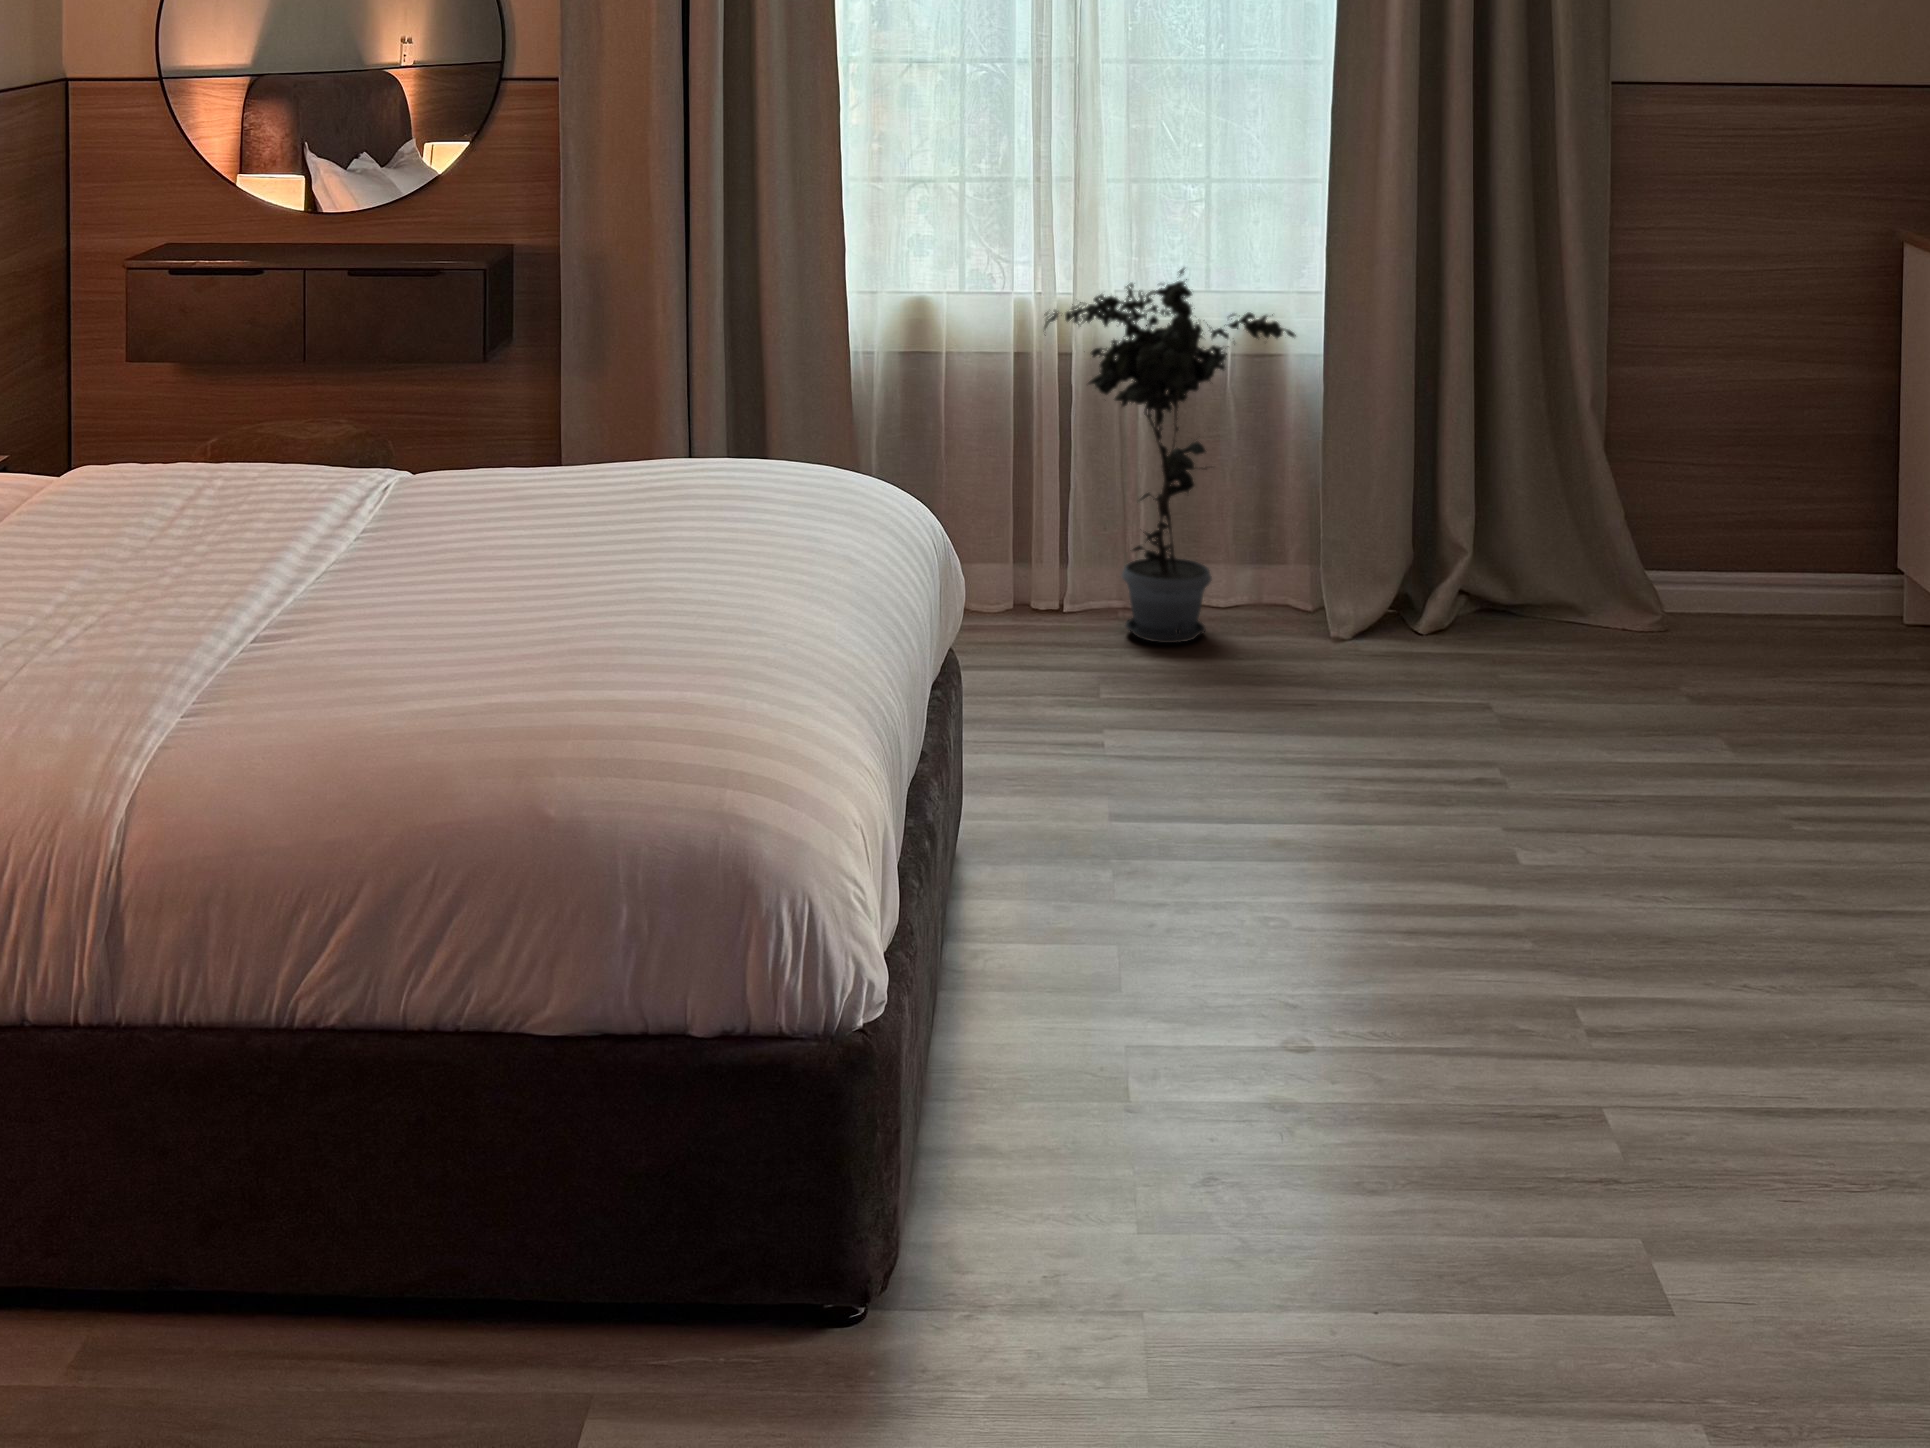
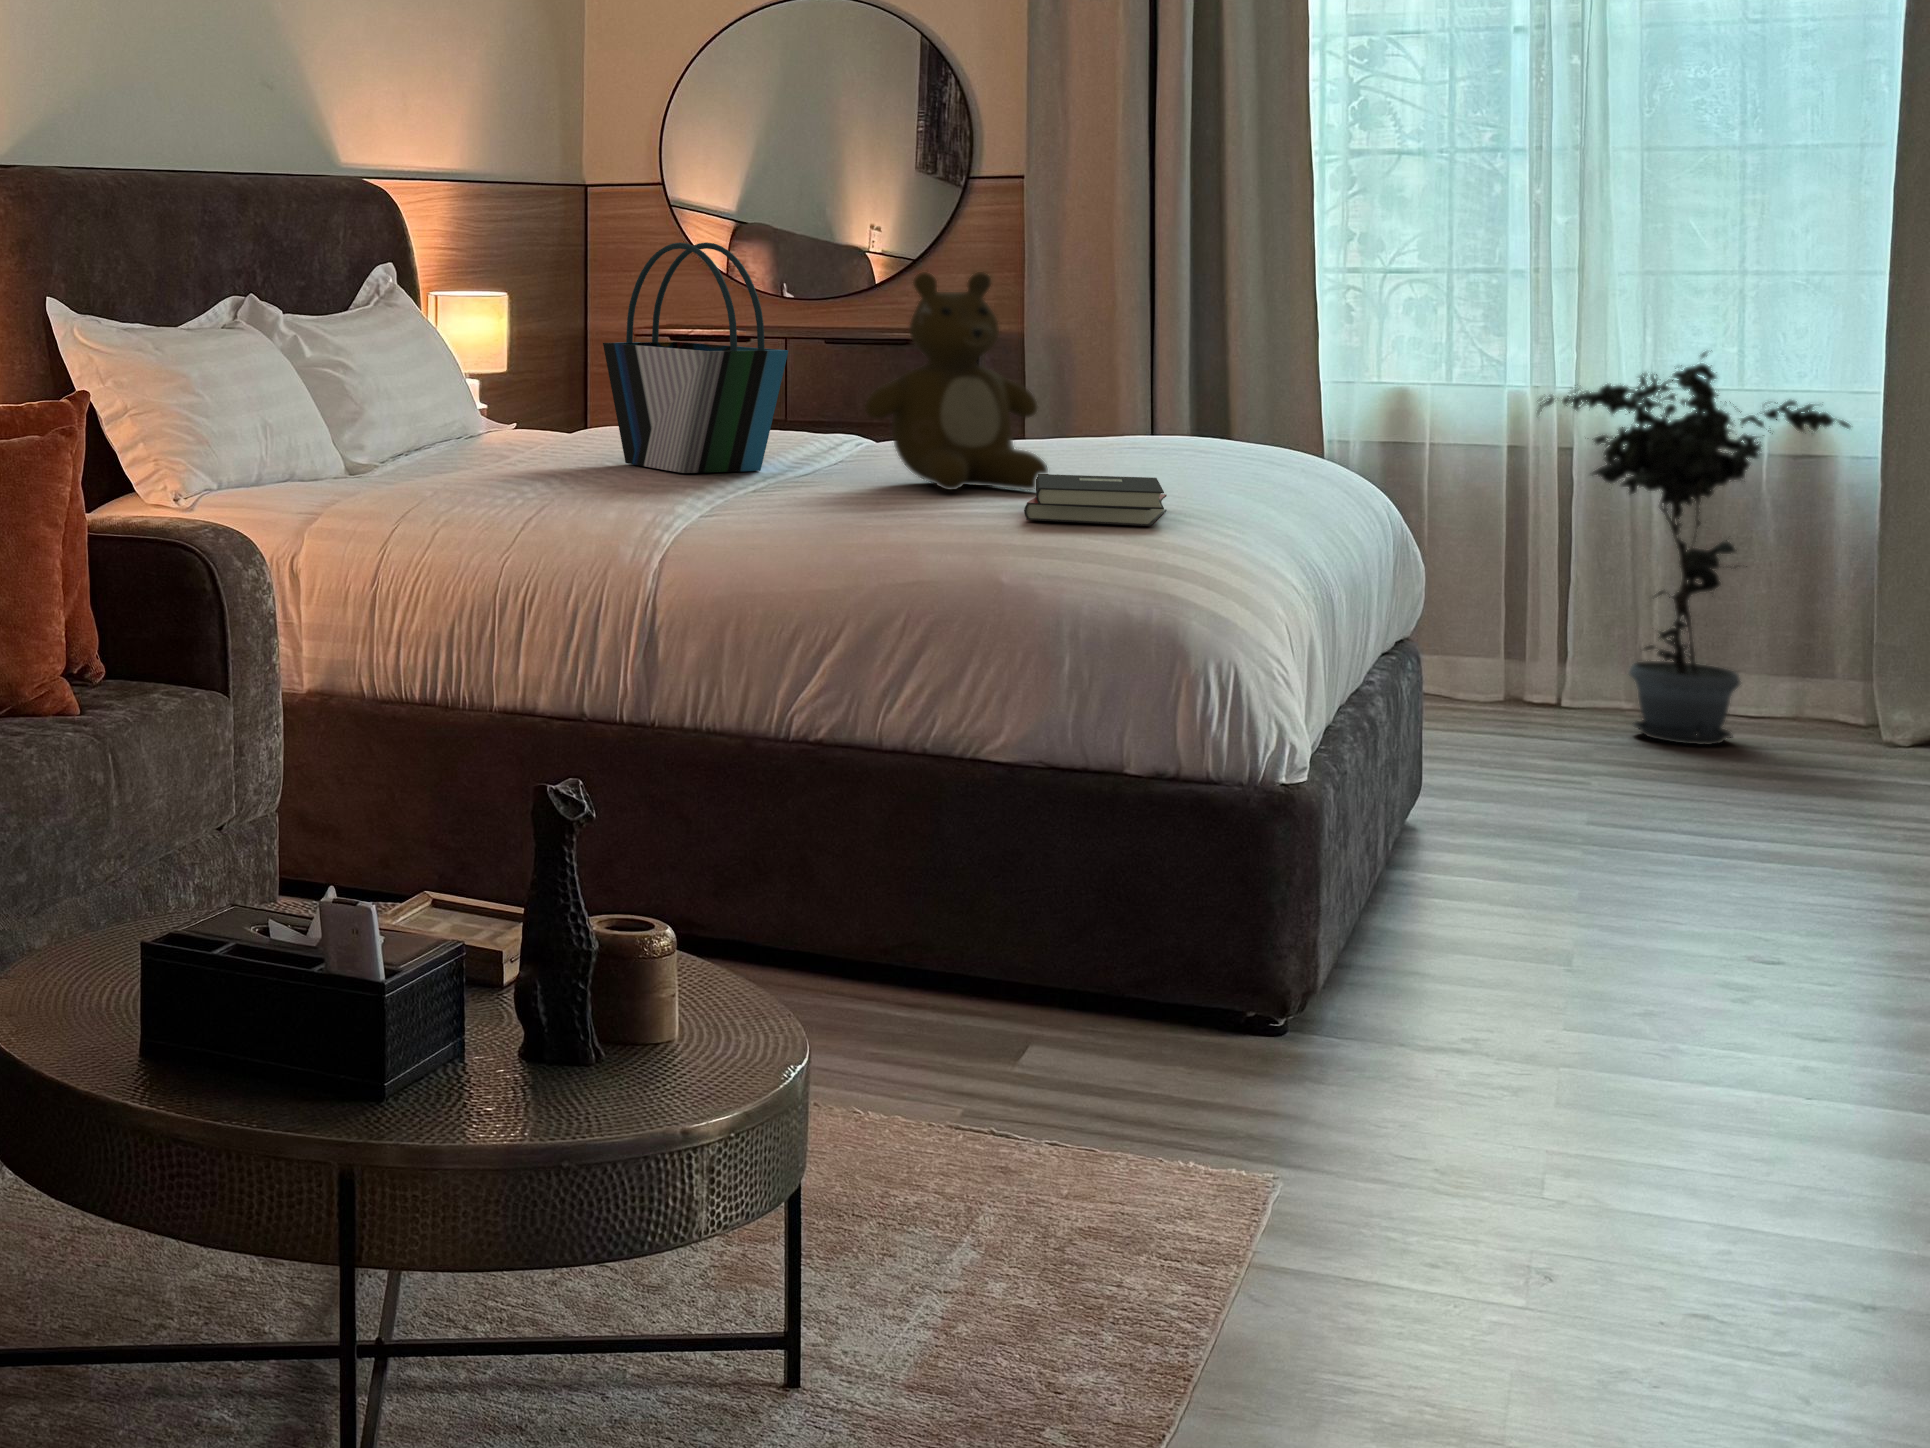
tote bag: none [66,273,298,578] -> present [603,242,788,473]
teddy bear: none [390,318,600,600] -> present [865,272,1048,490]
hardback book: none [576,587,732,679] -> present [1024,474,1167,526]

